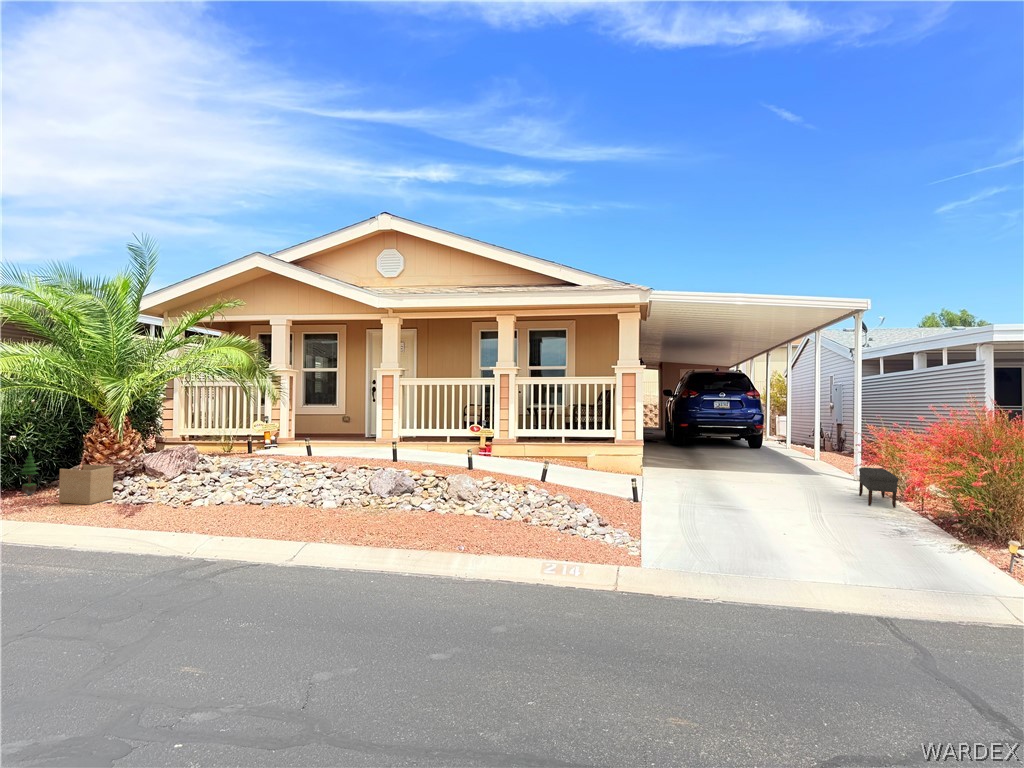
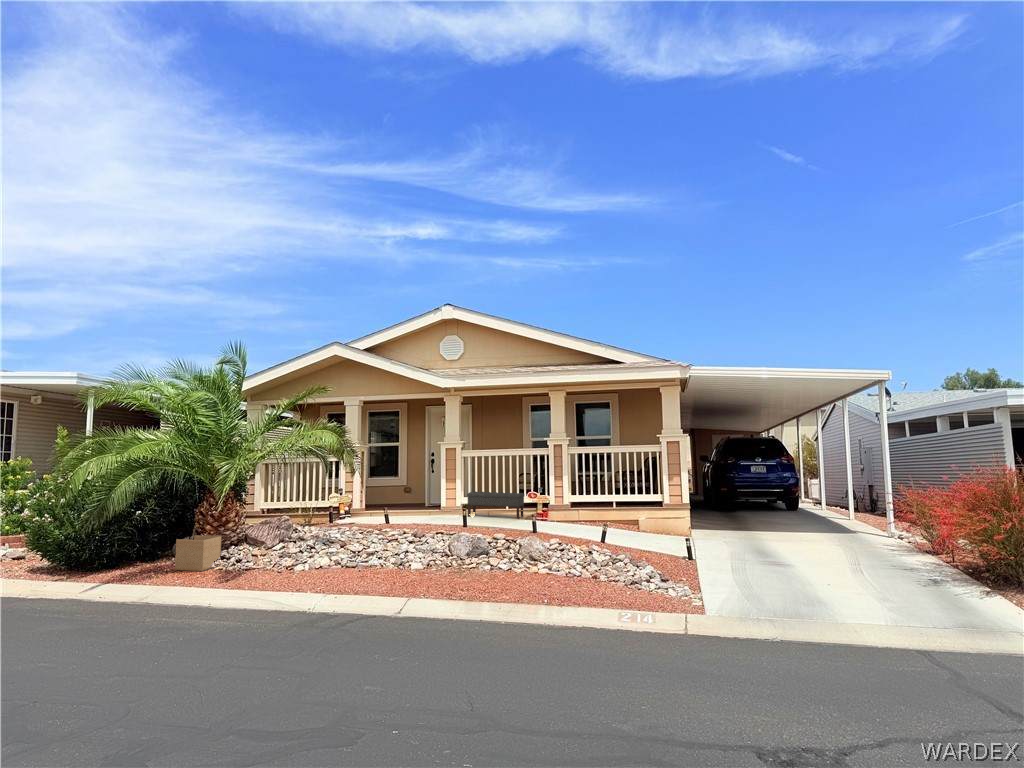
potted tree: present [22,451,38,495] -> none [140,524,155,564]
bench: present [859,467,898,508] -> present [467,491,524,519]

